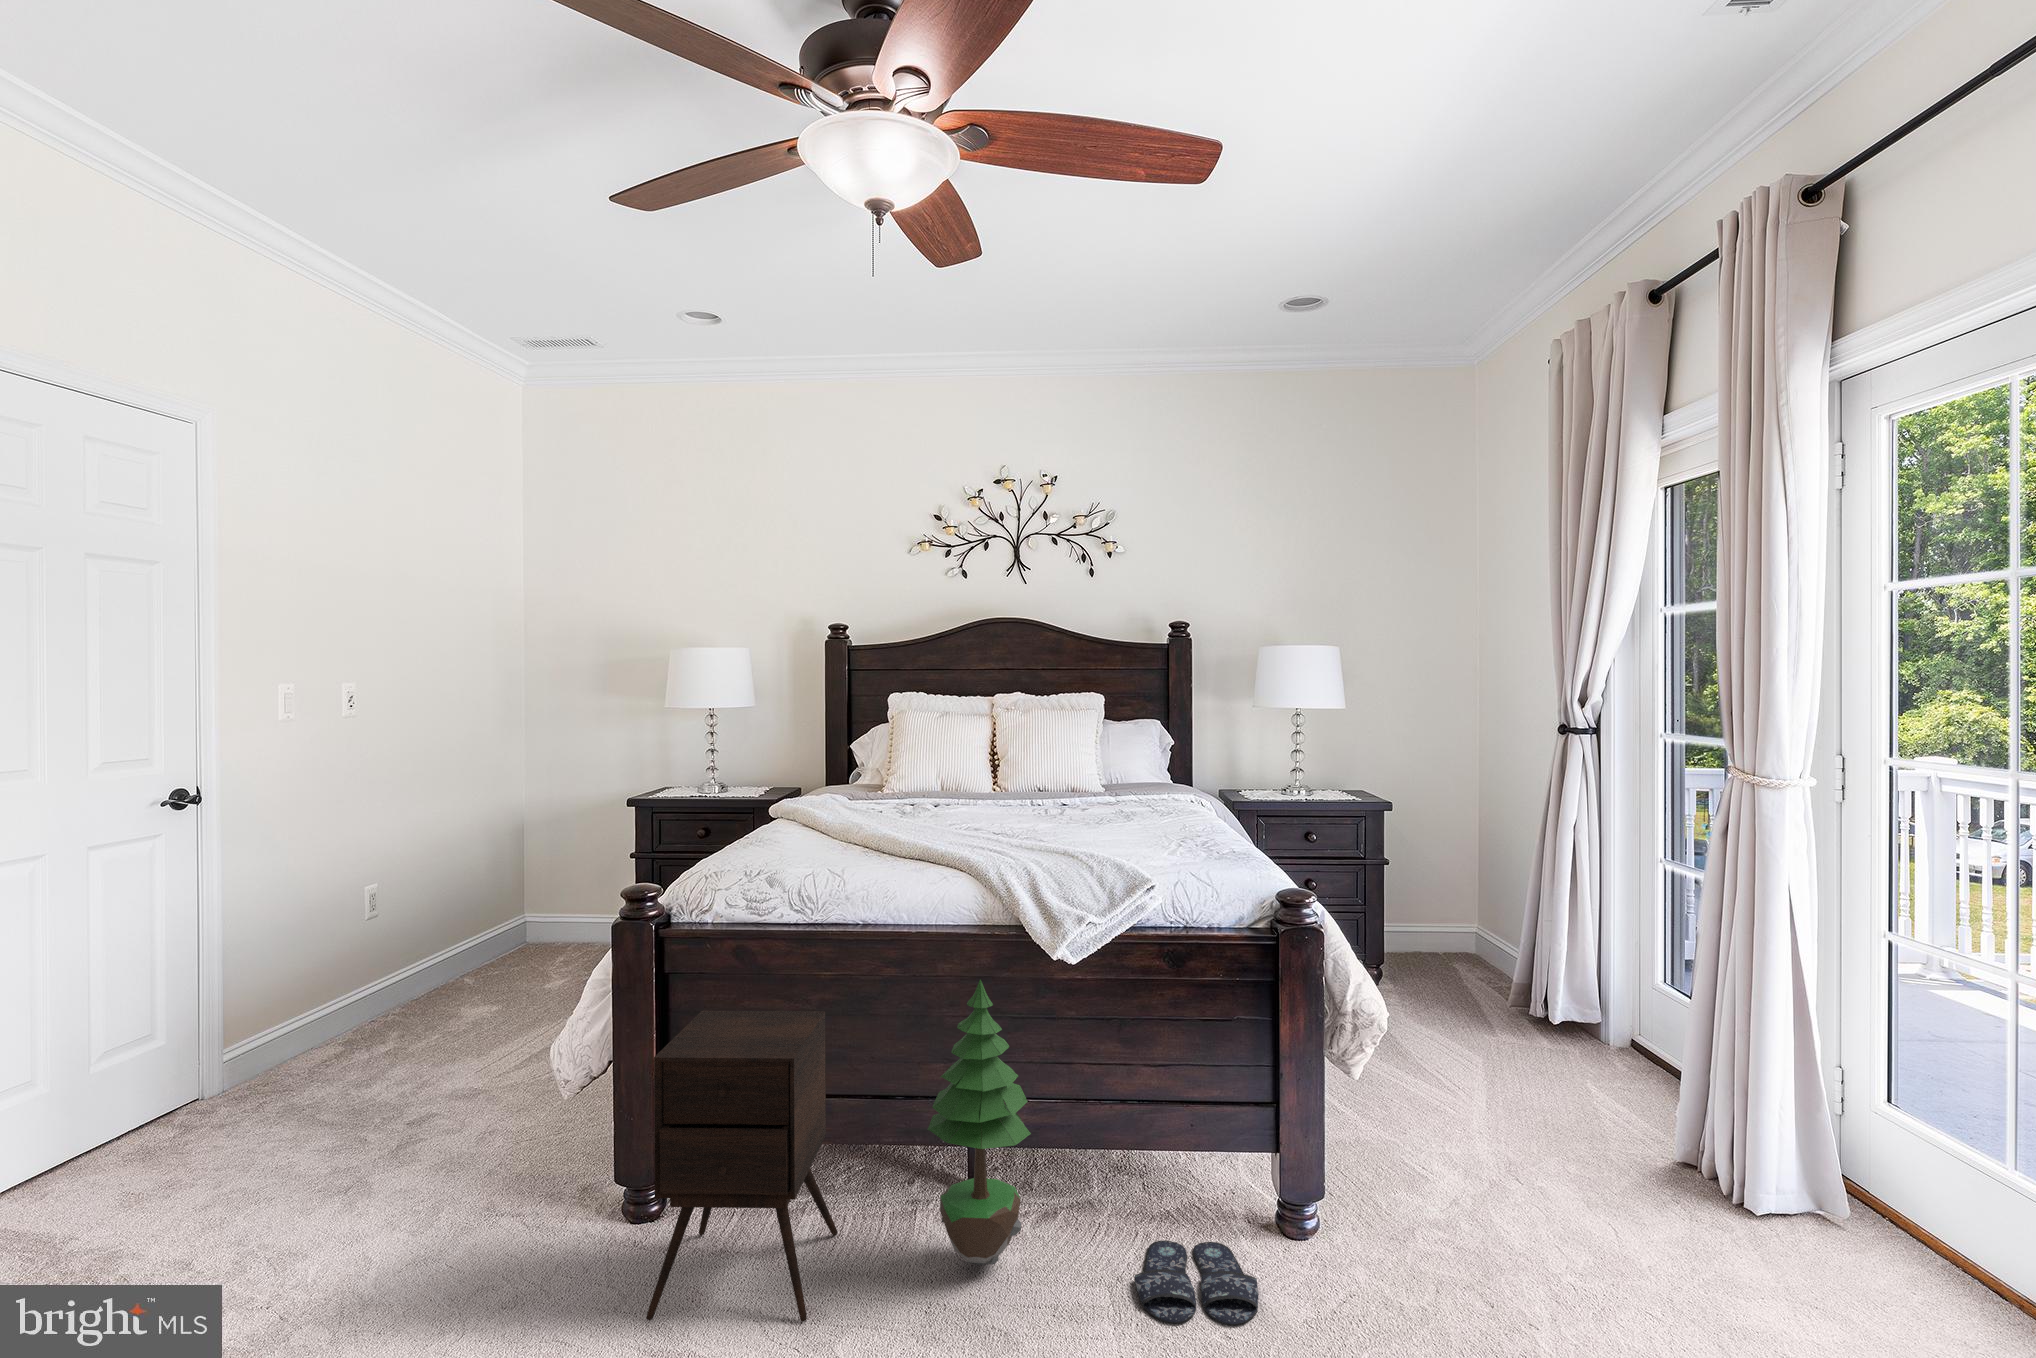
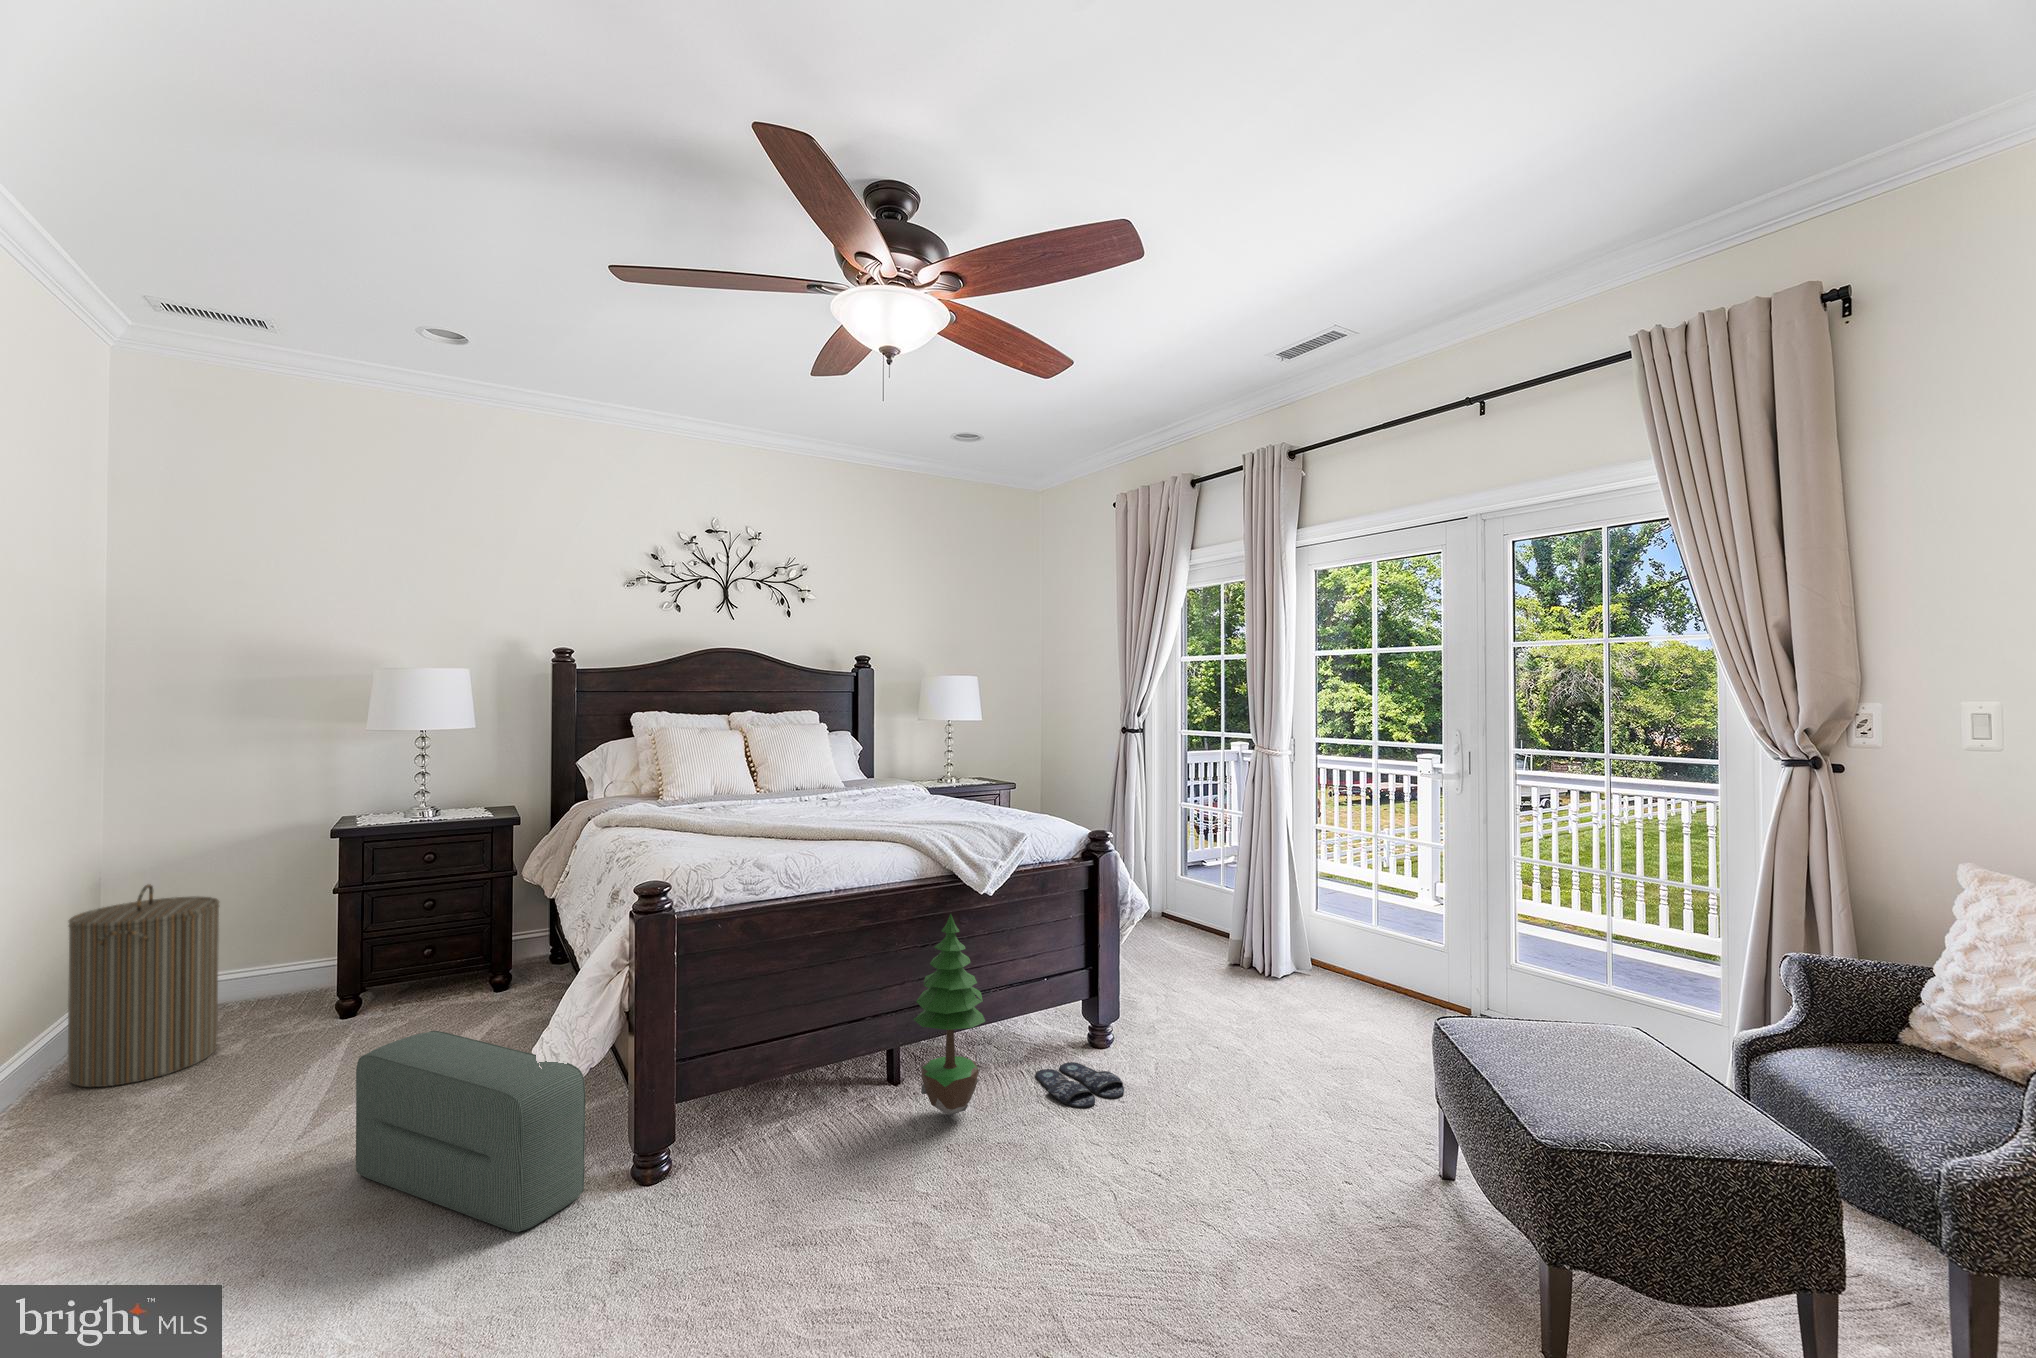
laundry hamper: none [430,835,534,1003] -> present [67,884,219,1087]
pouf: none [462,1007,569,1236] -> present [356,1031,585,1232]
side table: present [646,1011,838,1321] -> none [723,960,877,1223]

